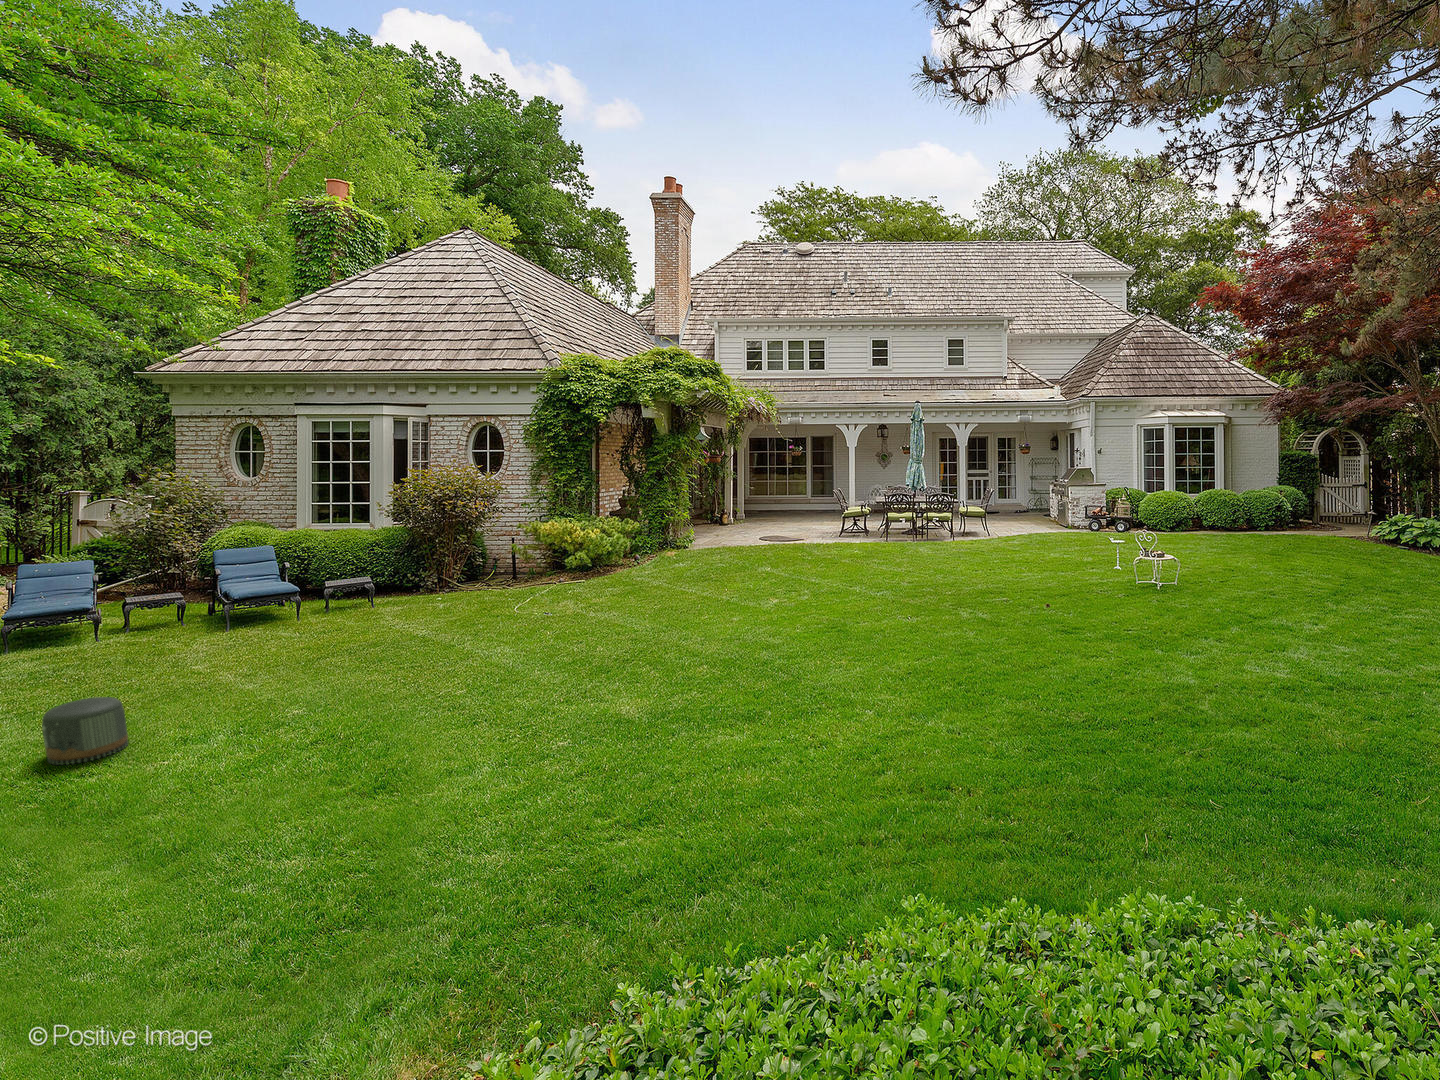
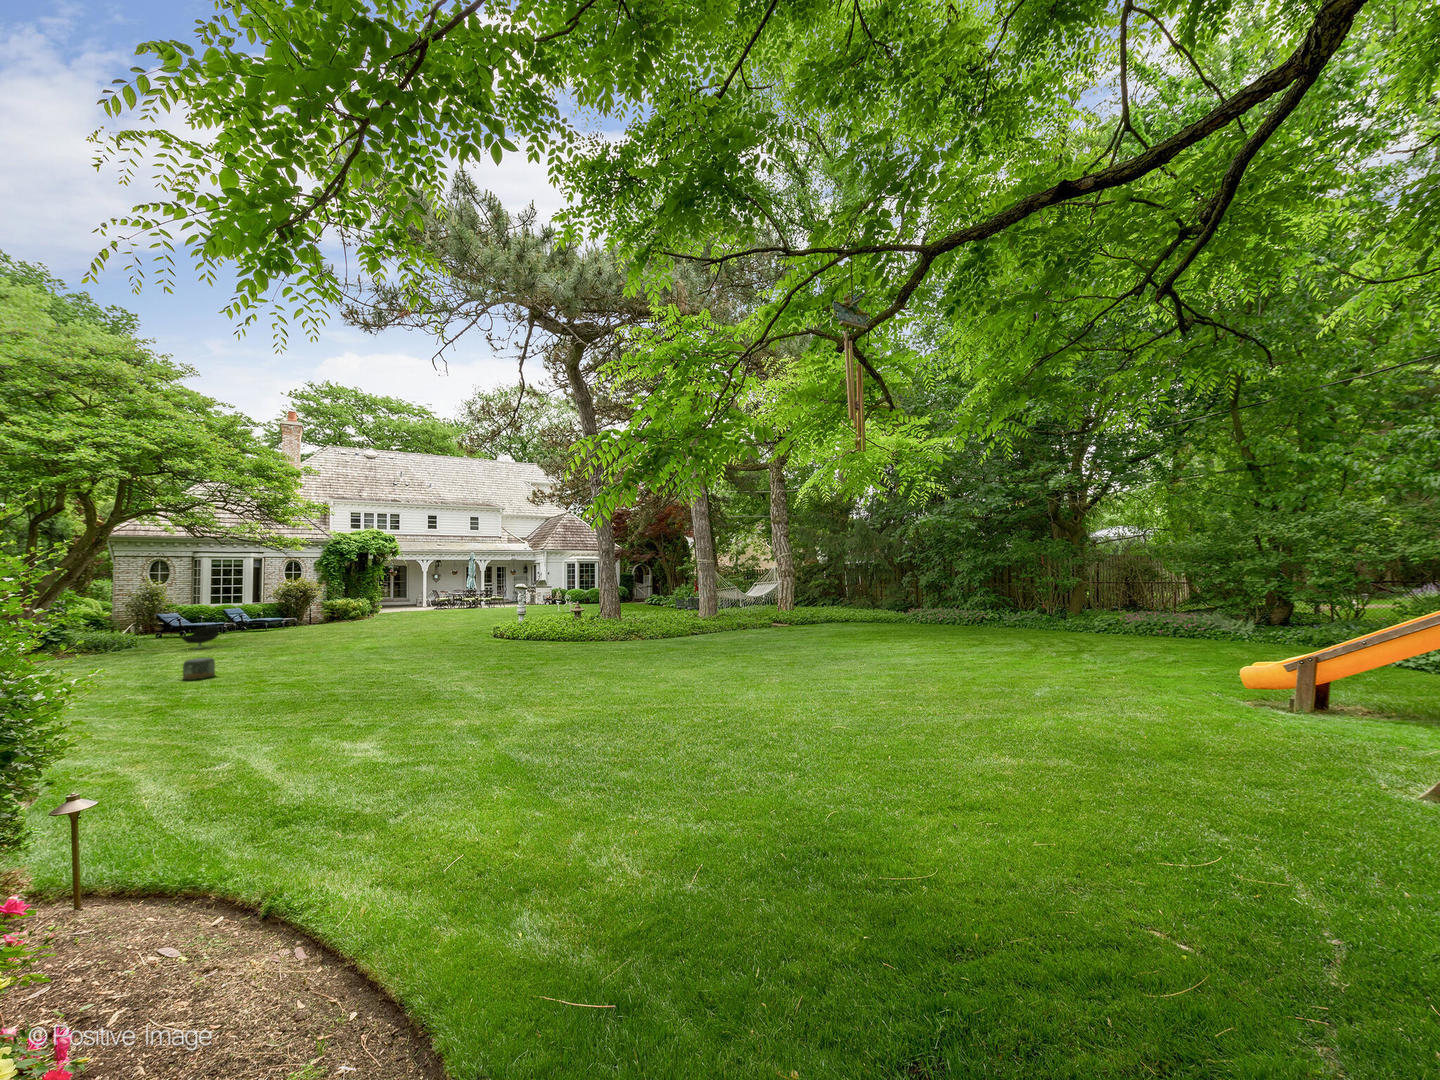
lounge chair: none [385,553,441,598] -> present [182,626,219,649]

